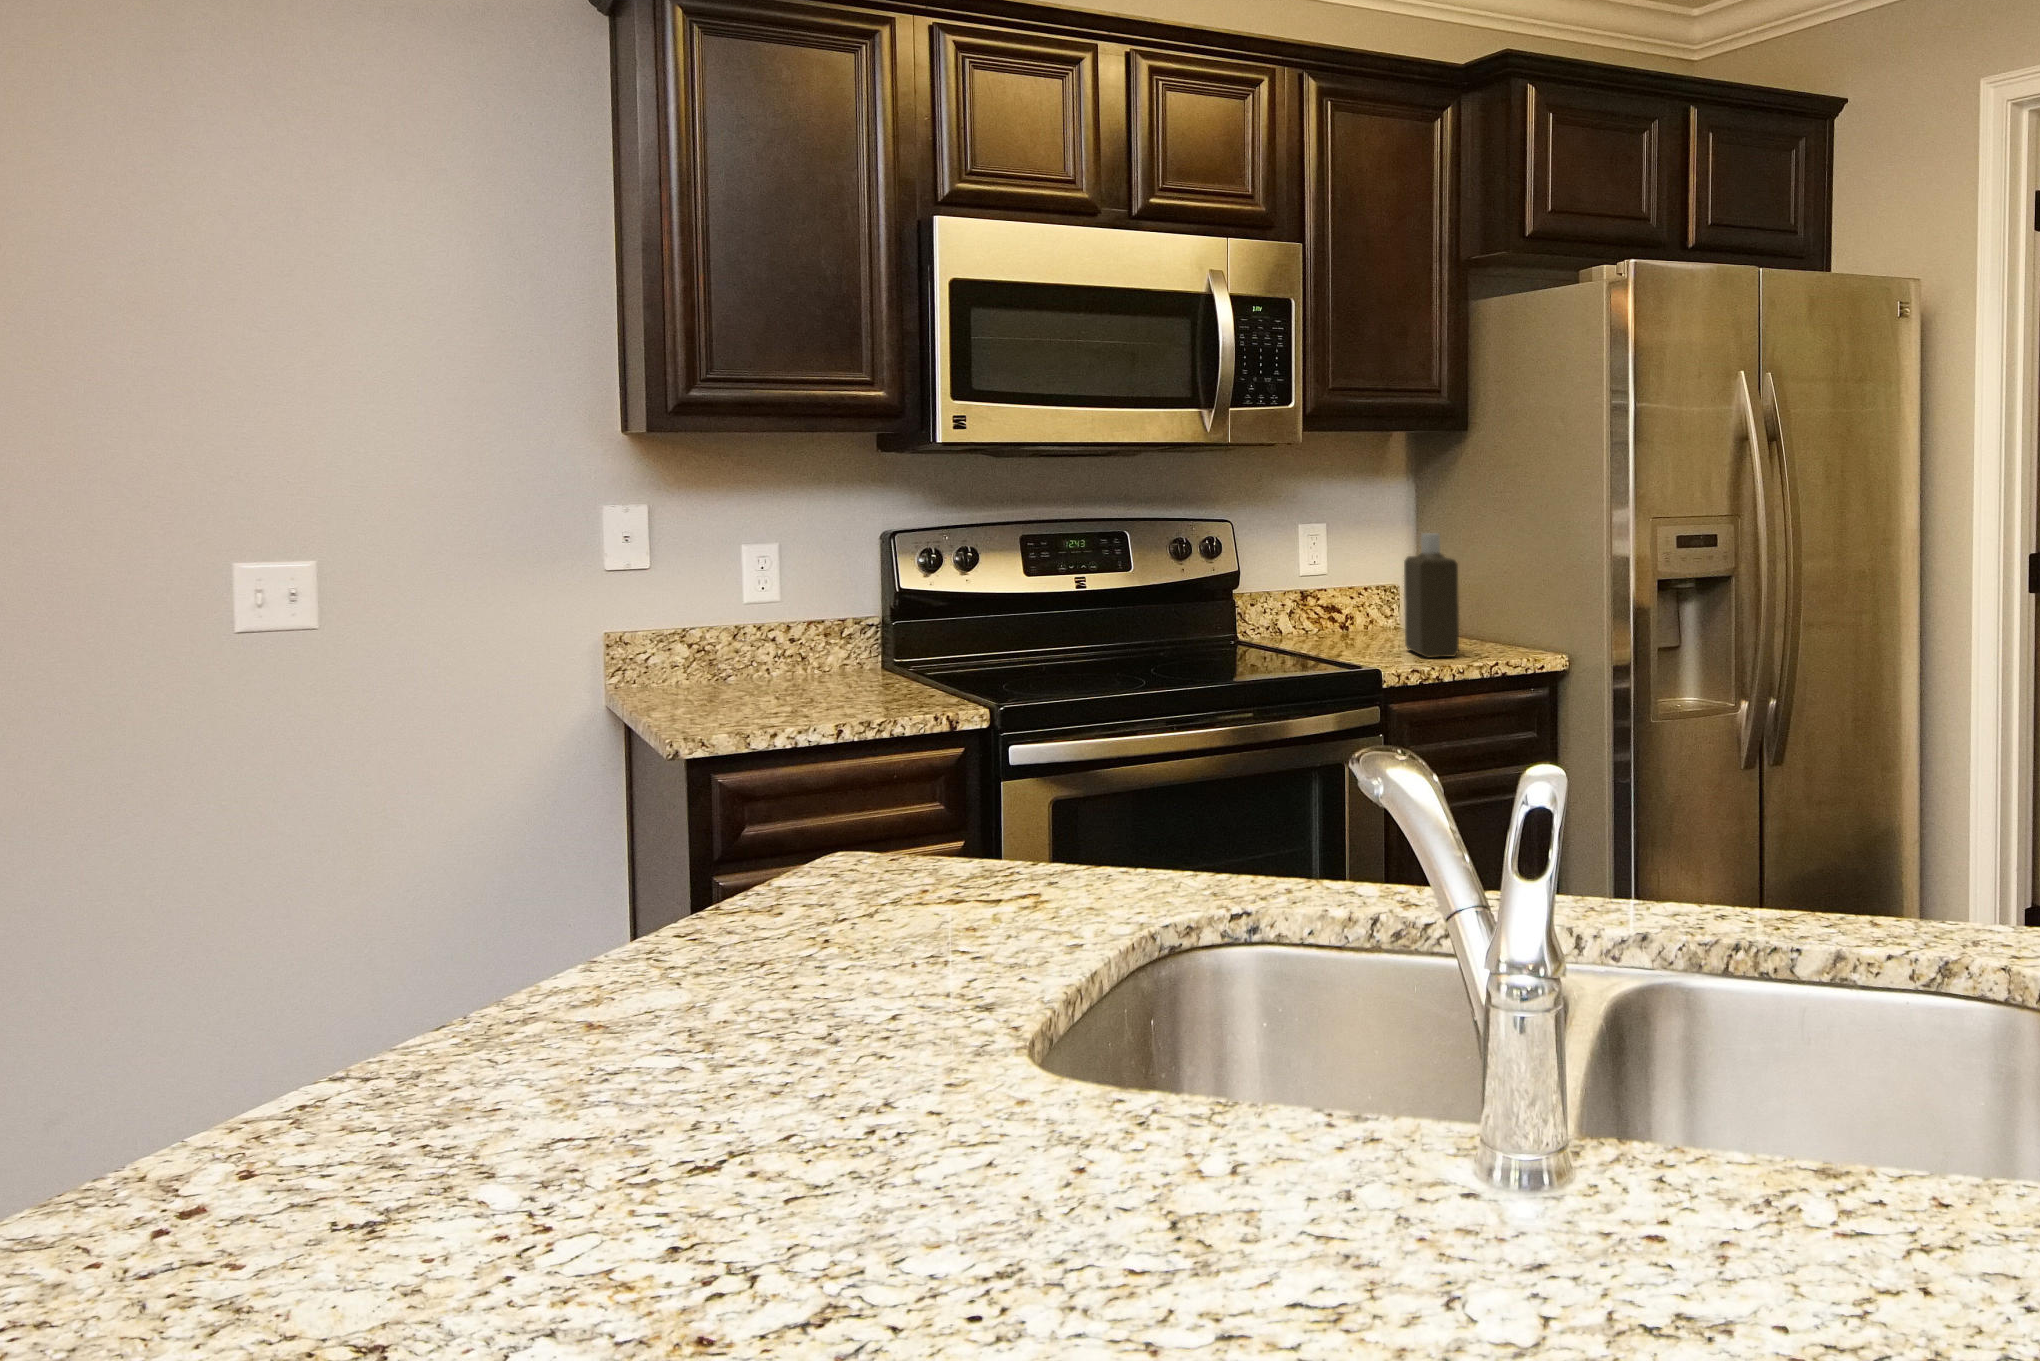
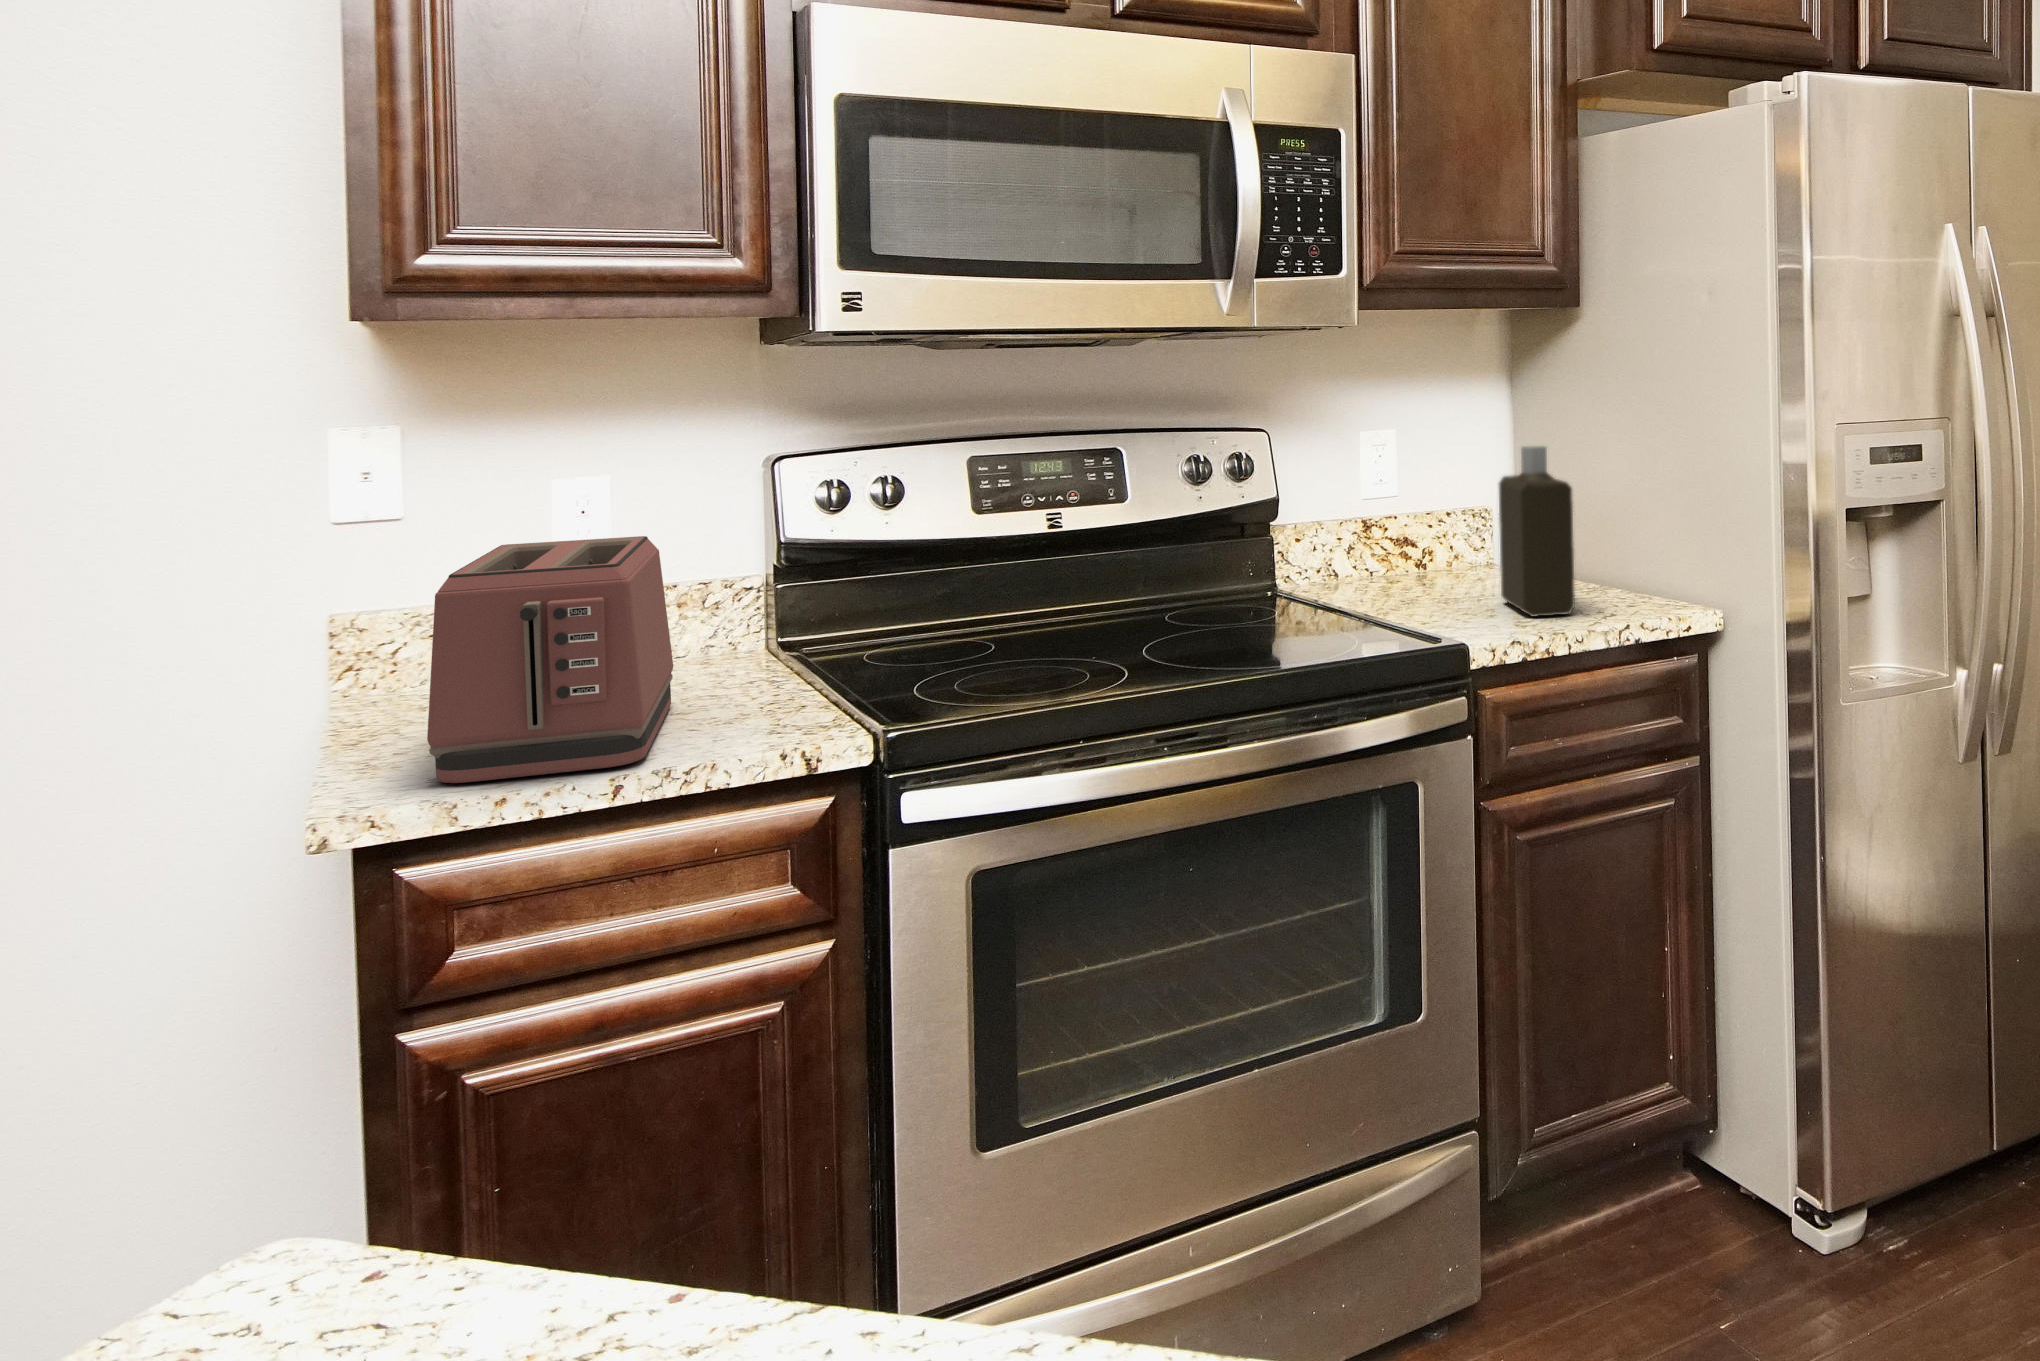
toaster: none [723,579,850,724] -> present [427,536,673,783]

